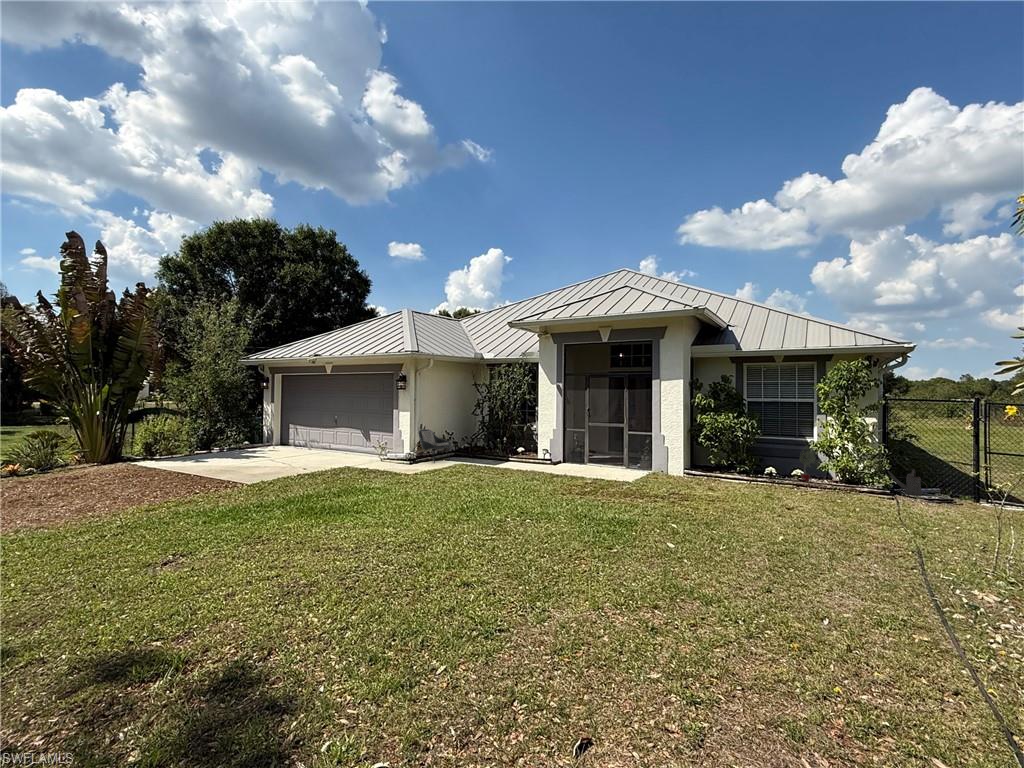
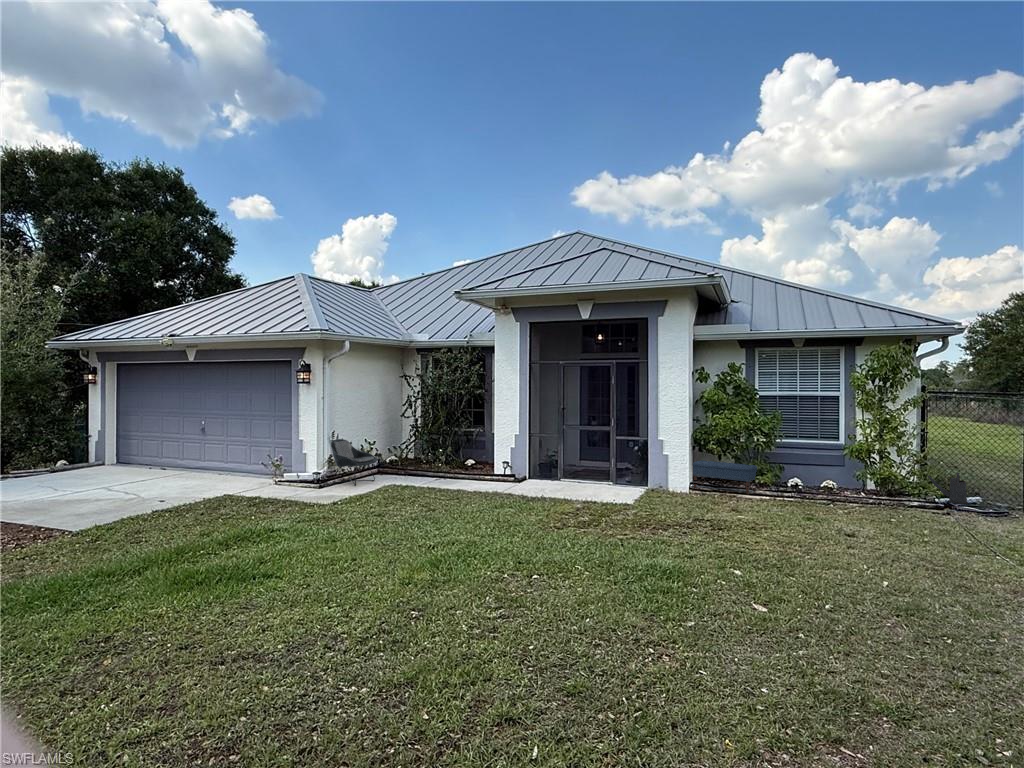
potted tree: present [799,445,820,481] -> none [821,447,849,491]
bench: none [689,453,741,481] -> present [693,460,757,494]

